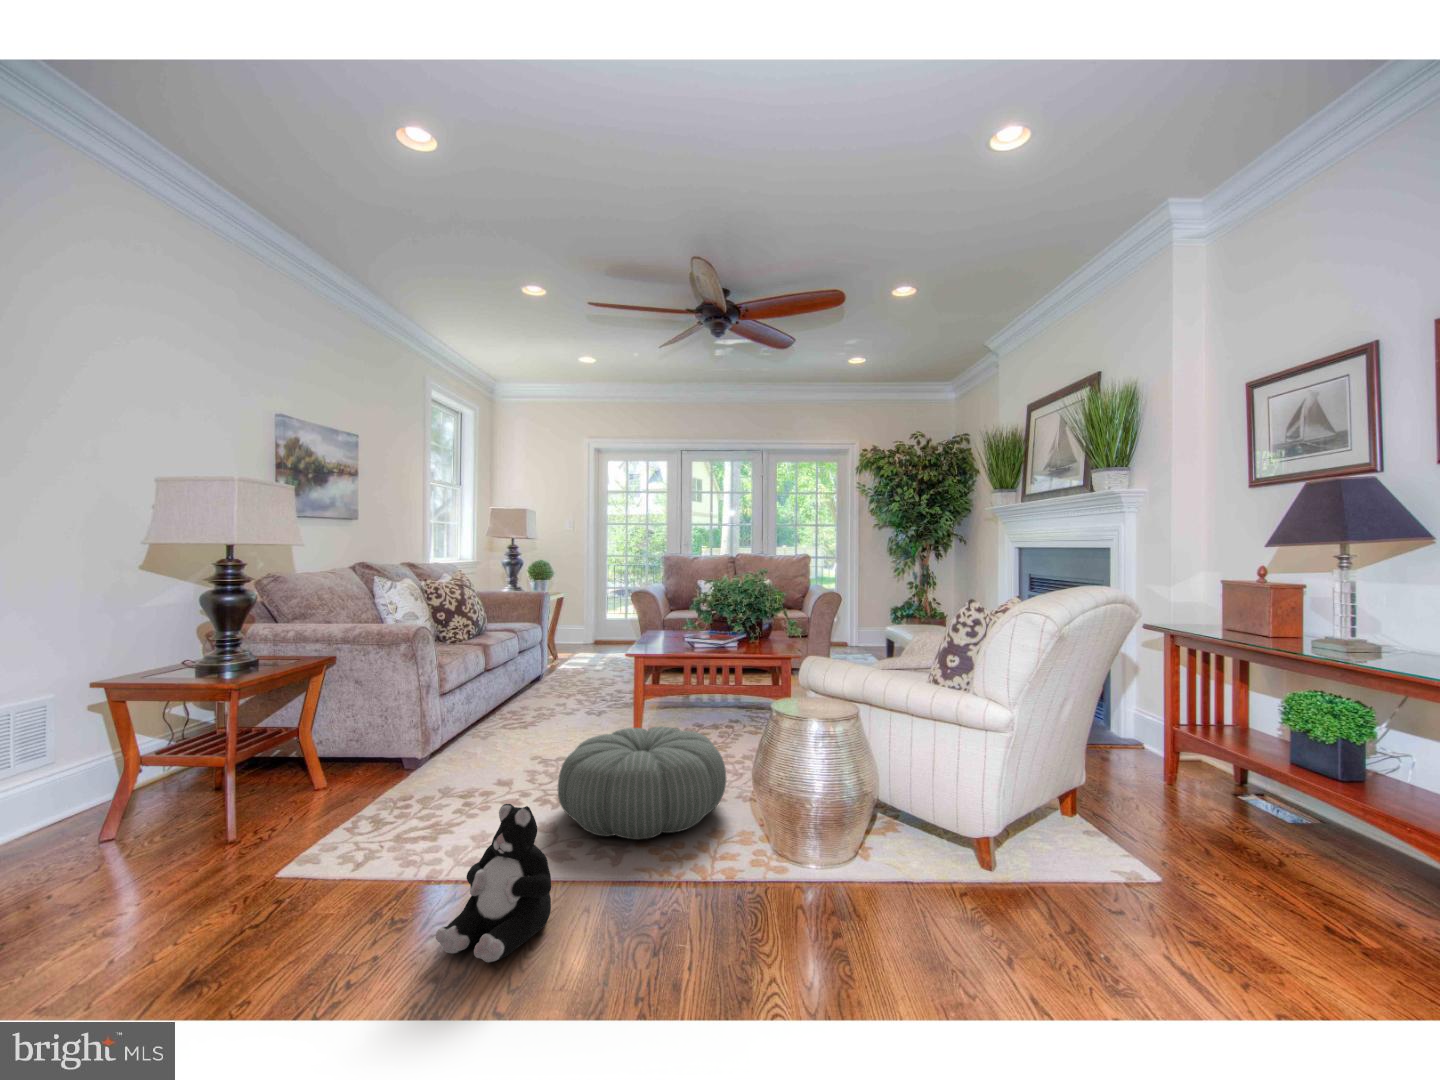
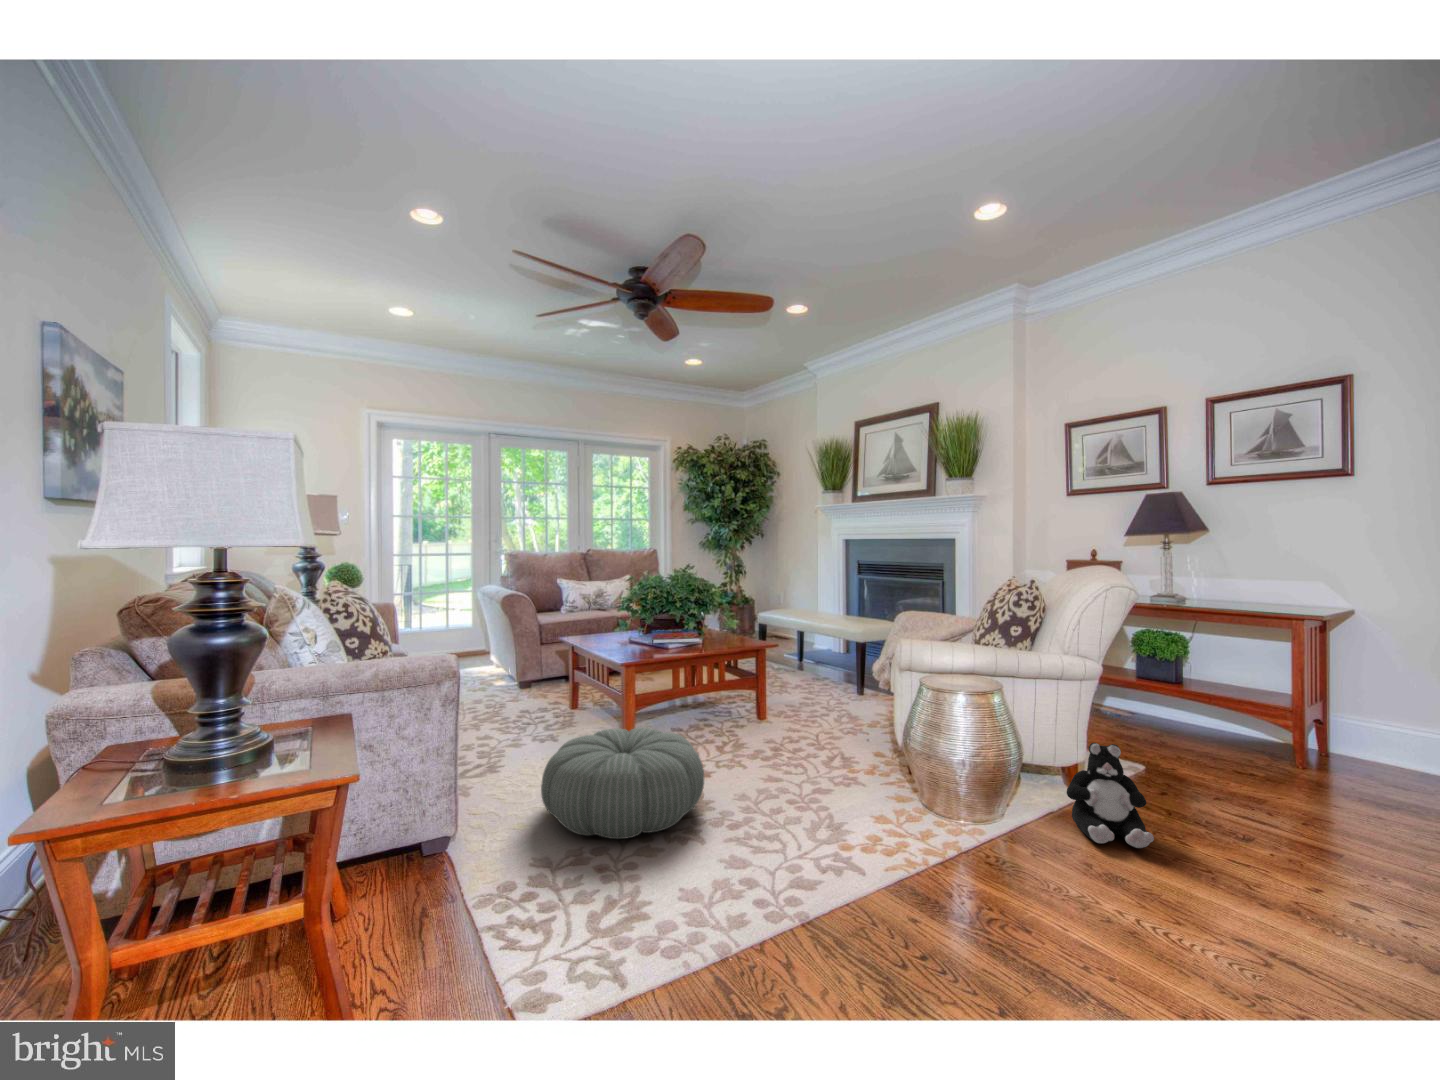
plush toy: present [436,804,551,963] -> present [1067,743,1154,848]

